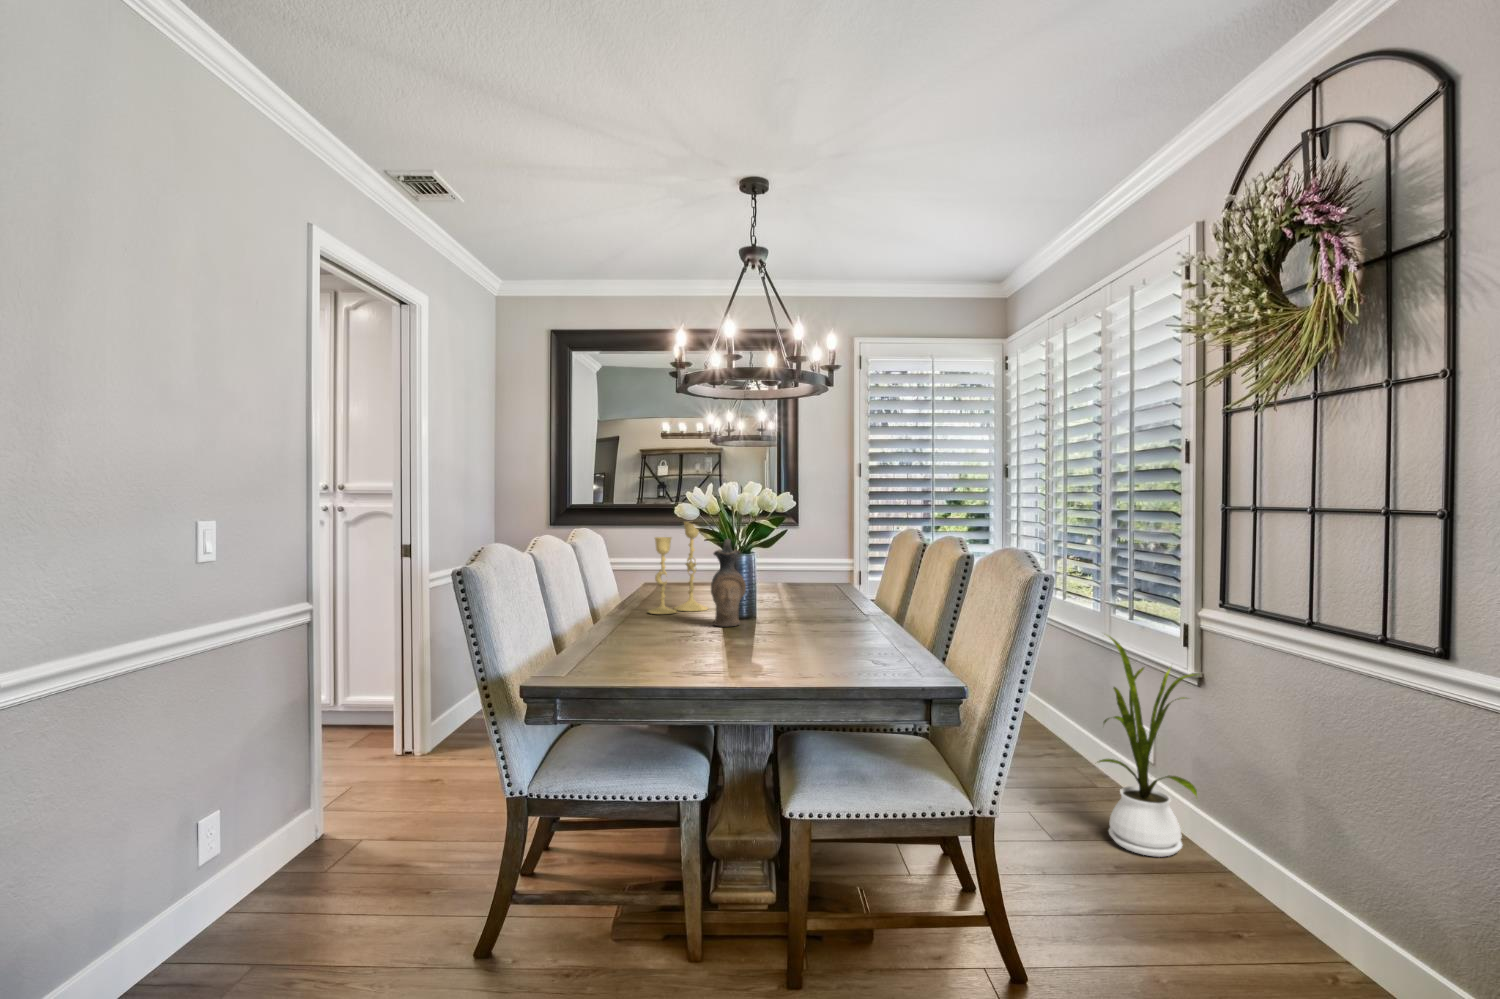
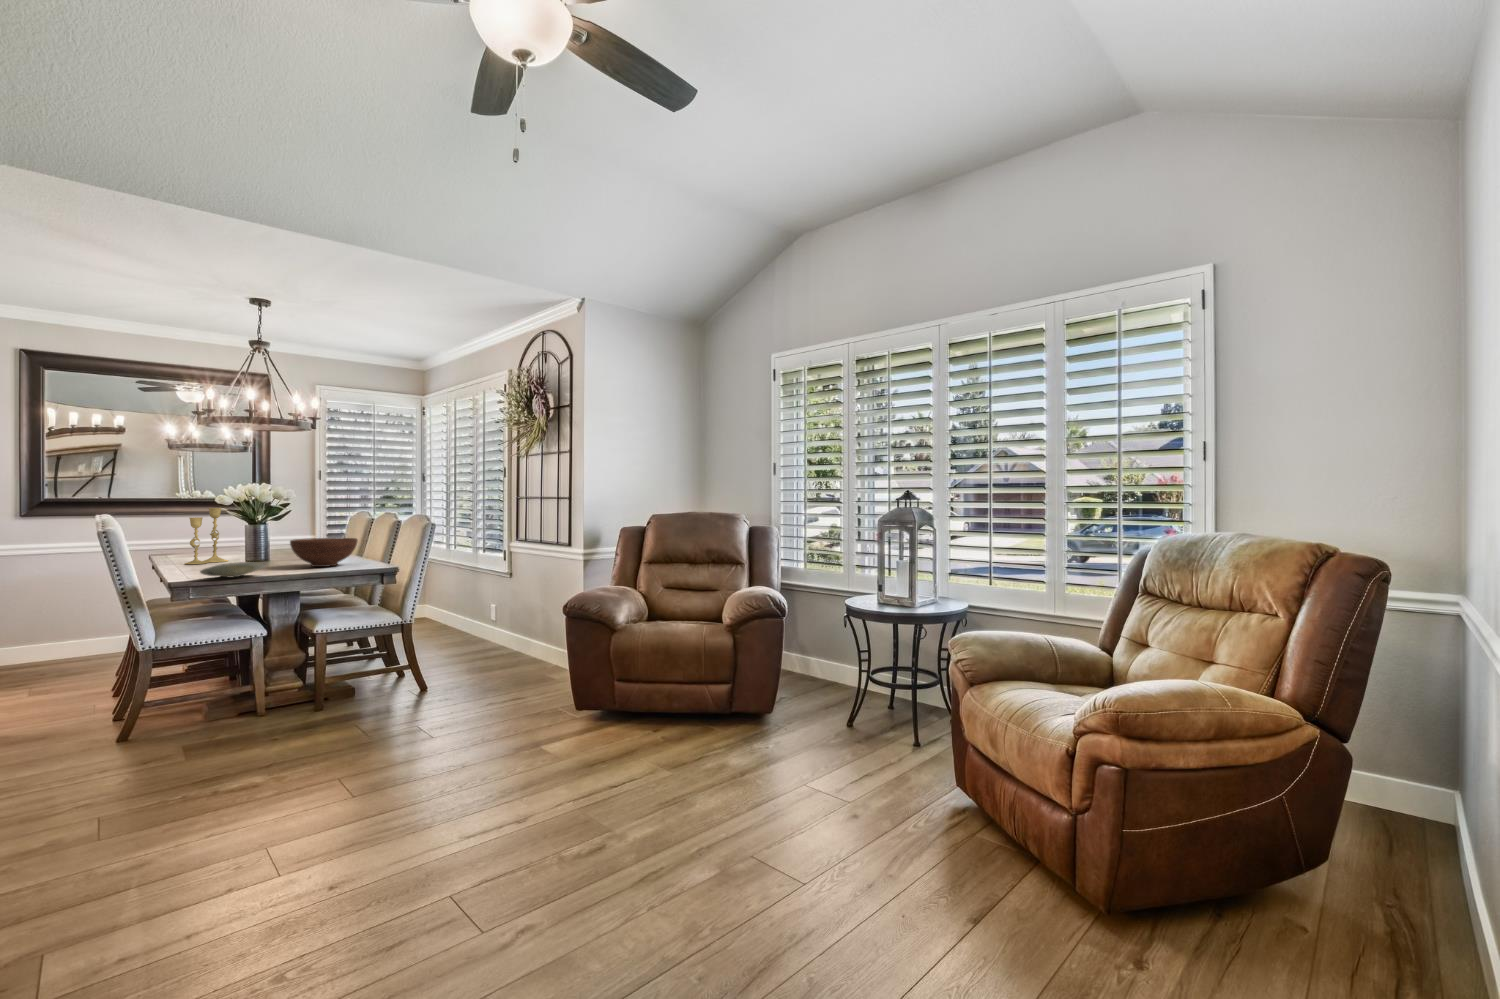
ceramic pitcher: present [711,539,746,626] -> none [243,516,268,565]
fruit bowl: none [762,588,885,655] -> present [290,538,358,567]
house plant: present [1098,636,1197,857] -> none [463,558,510,653]
plate: none [583,654,697,680] -> present [200,562,265,578]

